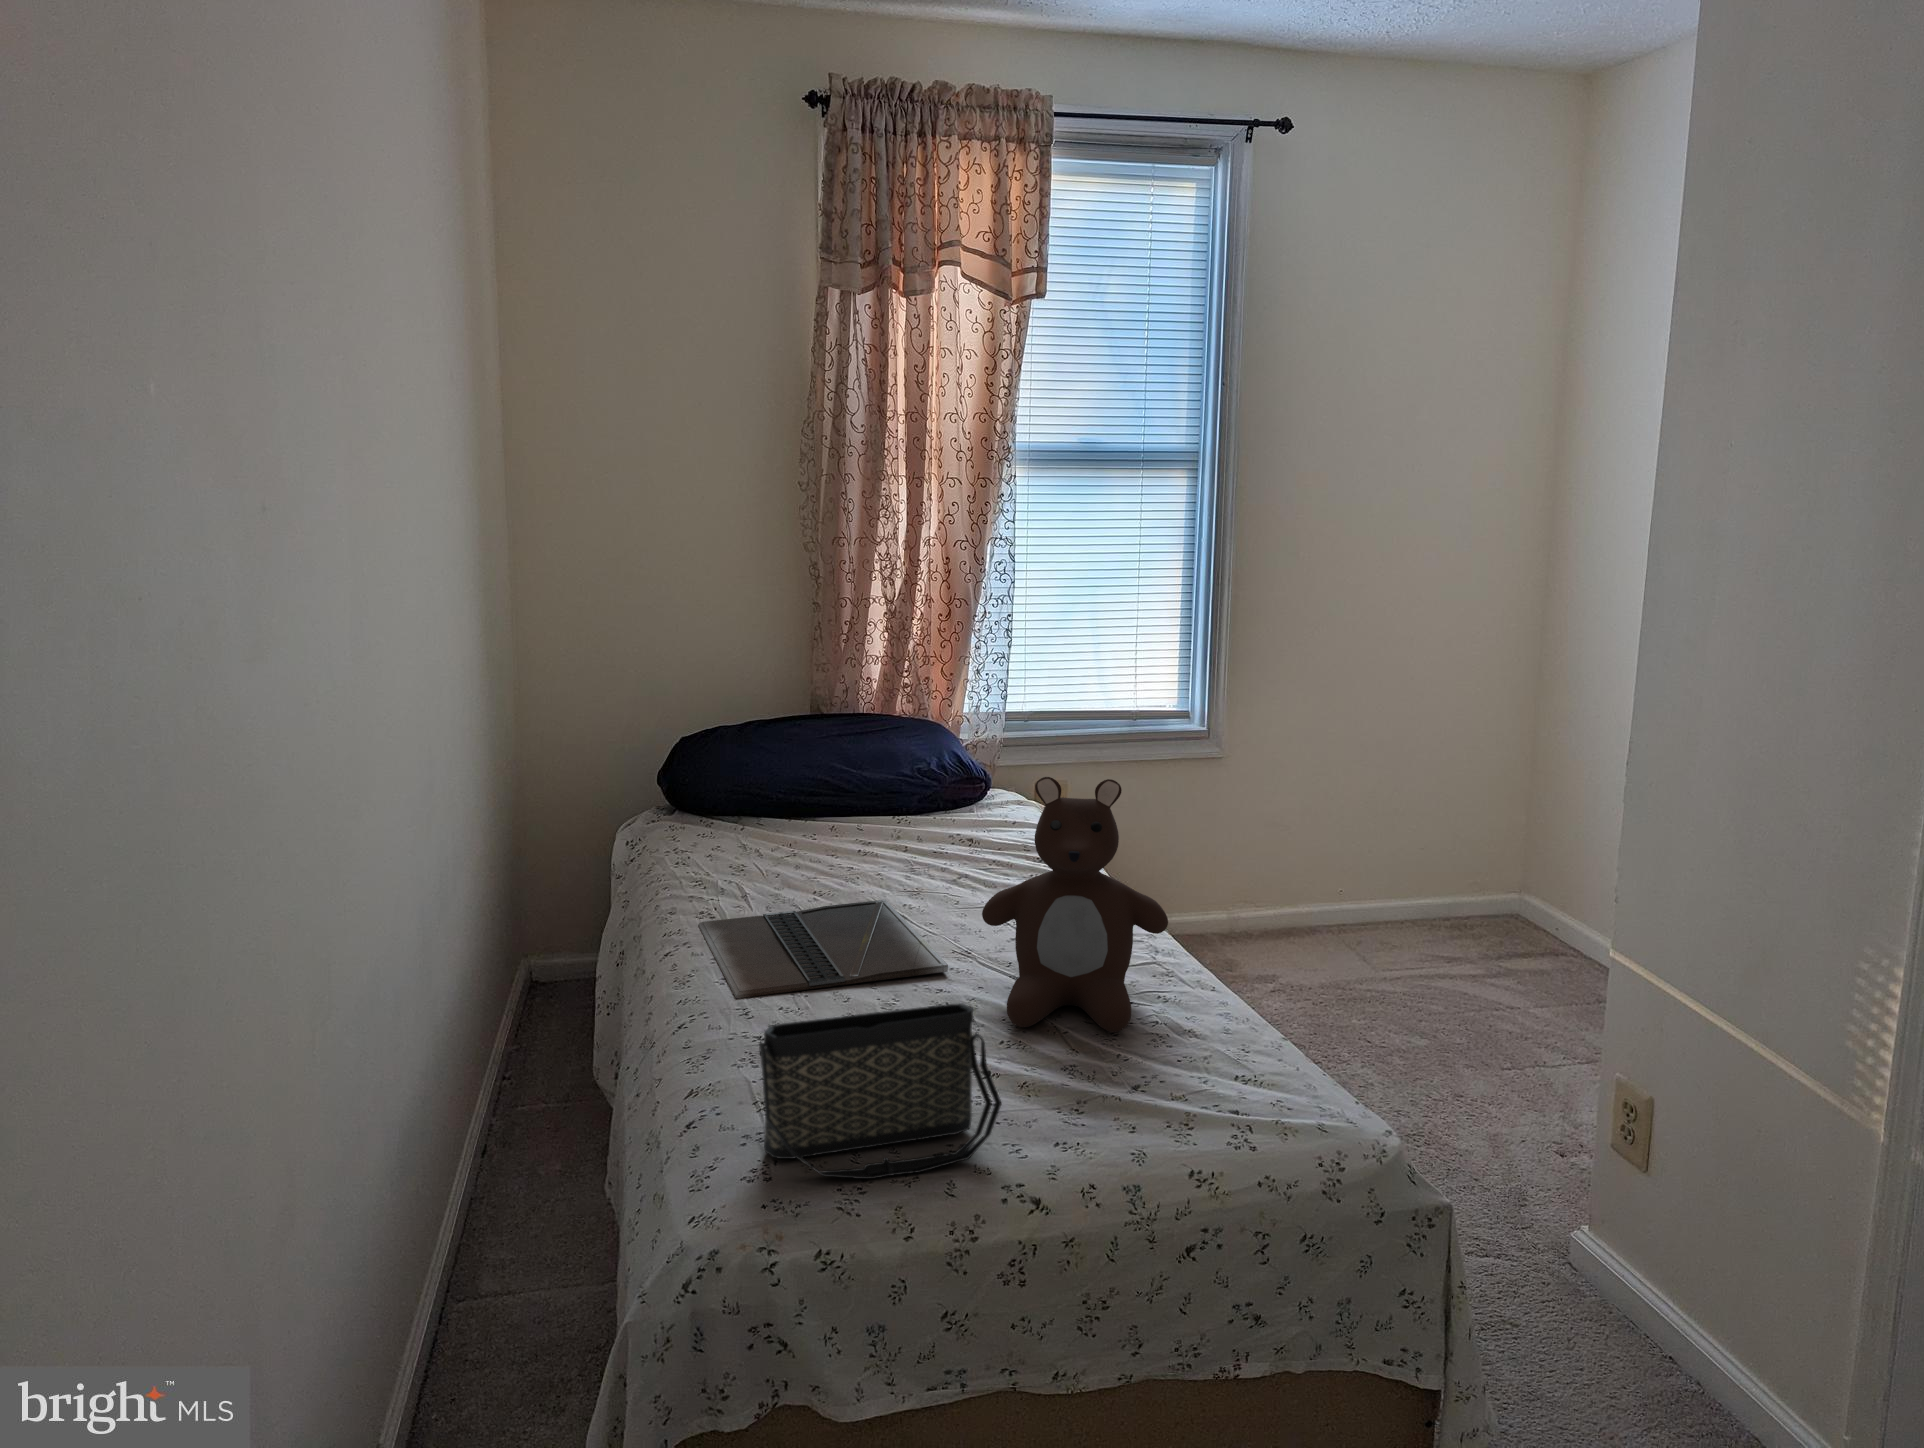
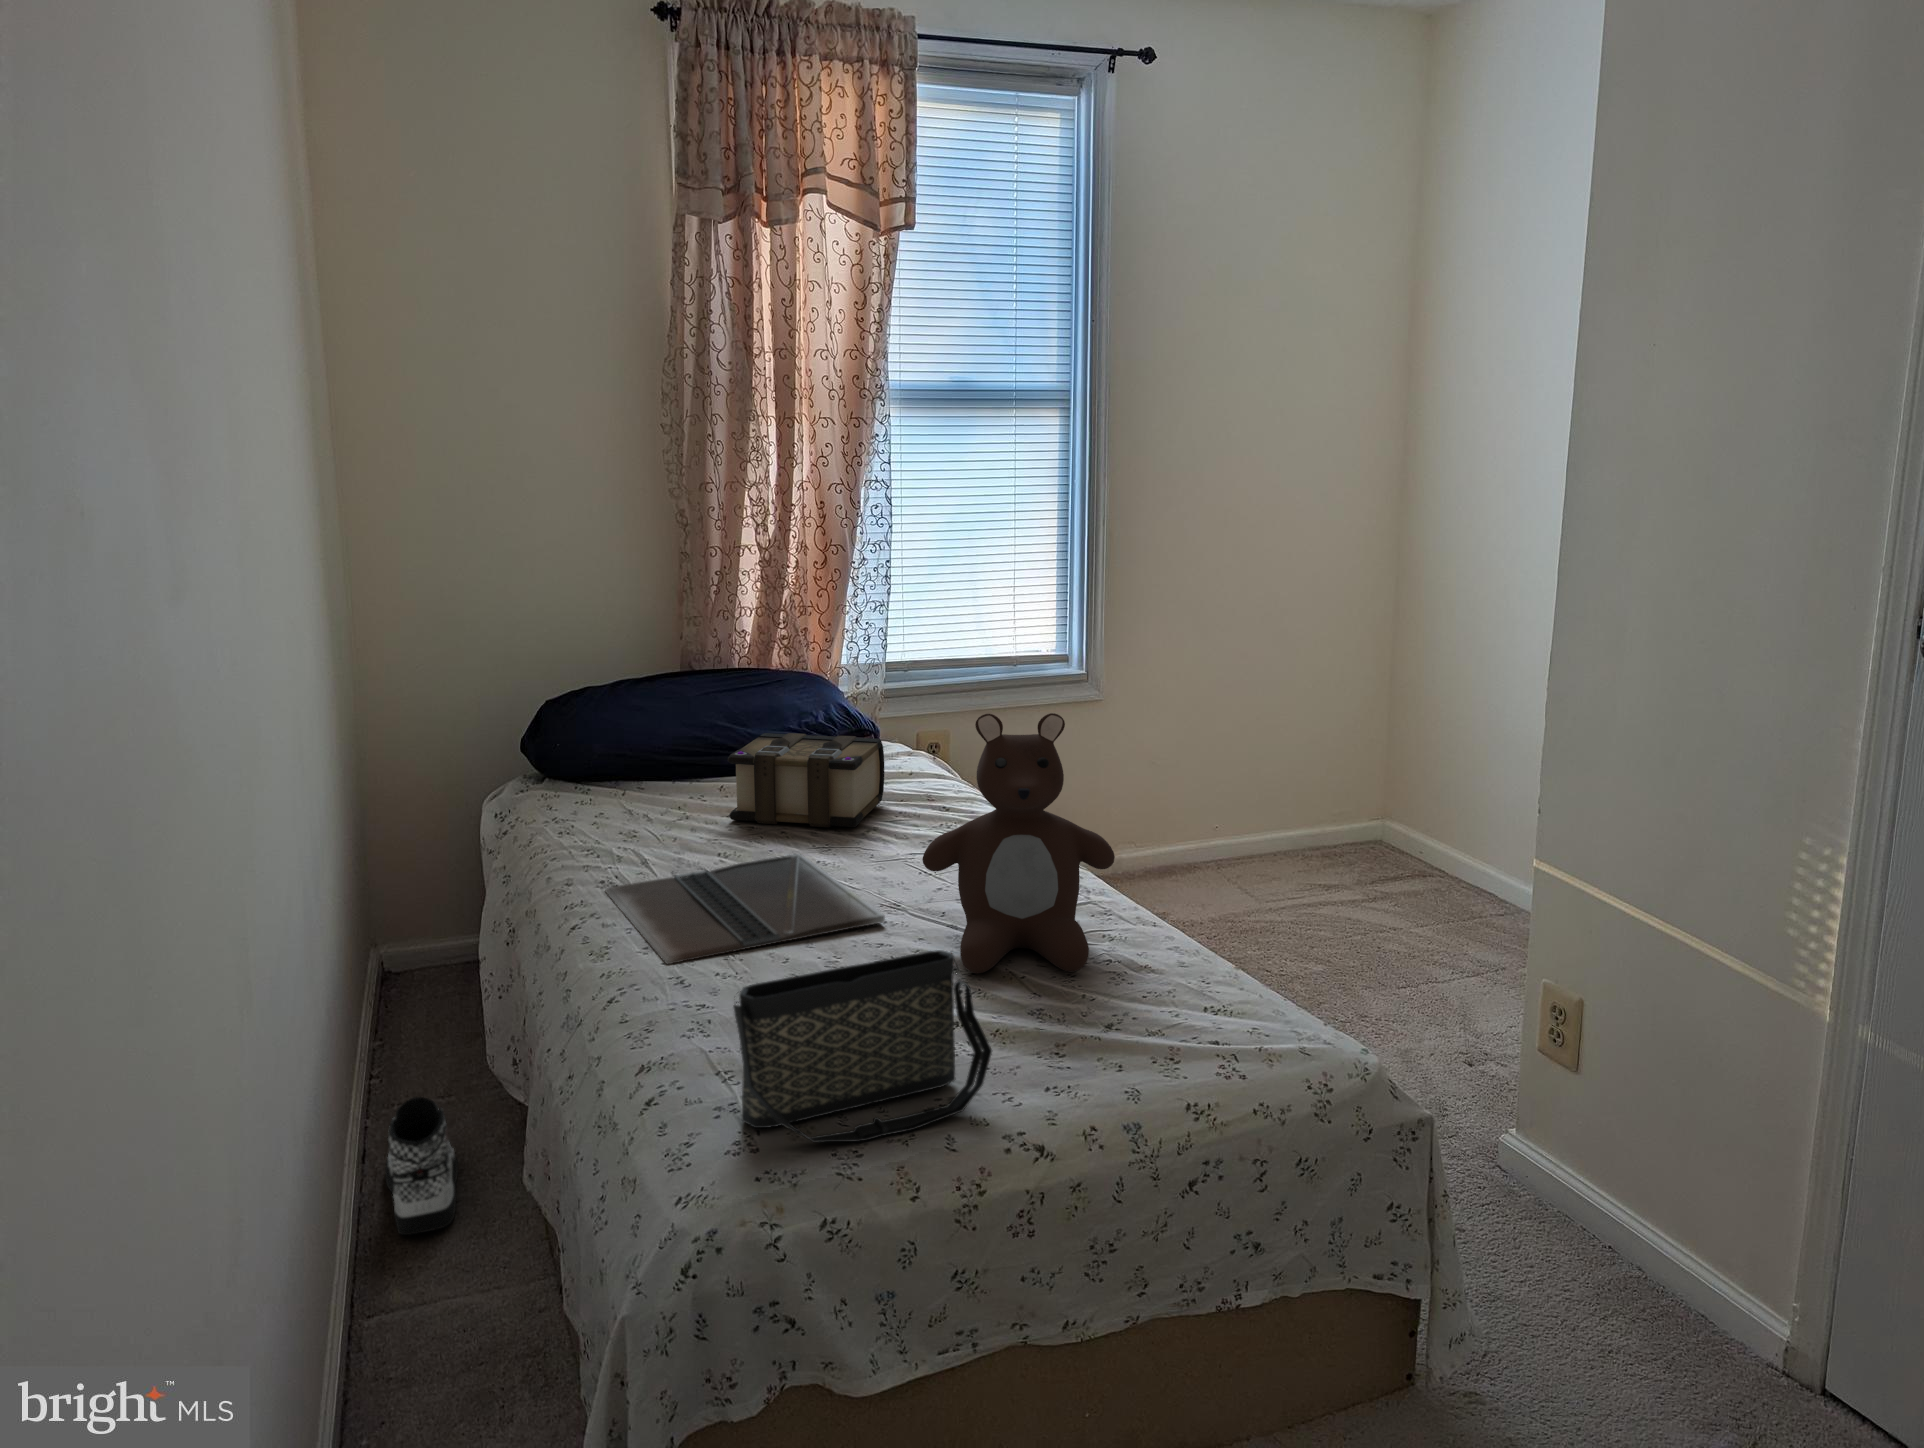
book: none [829,781,982,876] -> present [728,733,884,827]
sneaker: none [495,1105,562,1232] -> present [385,1097,458,1235]

